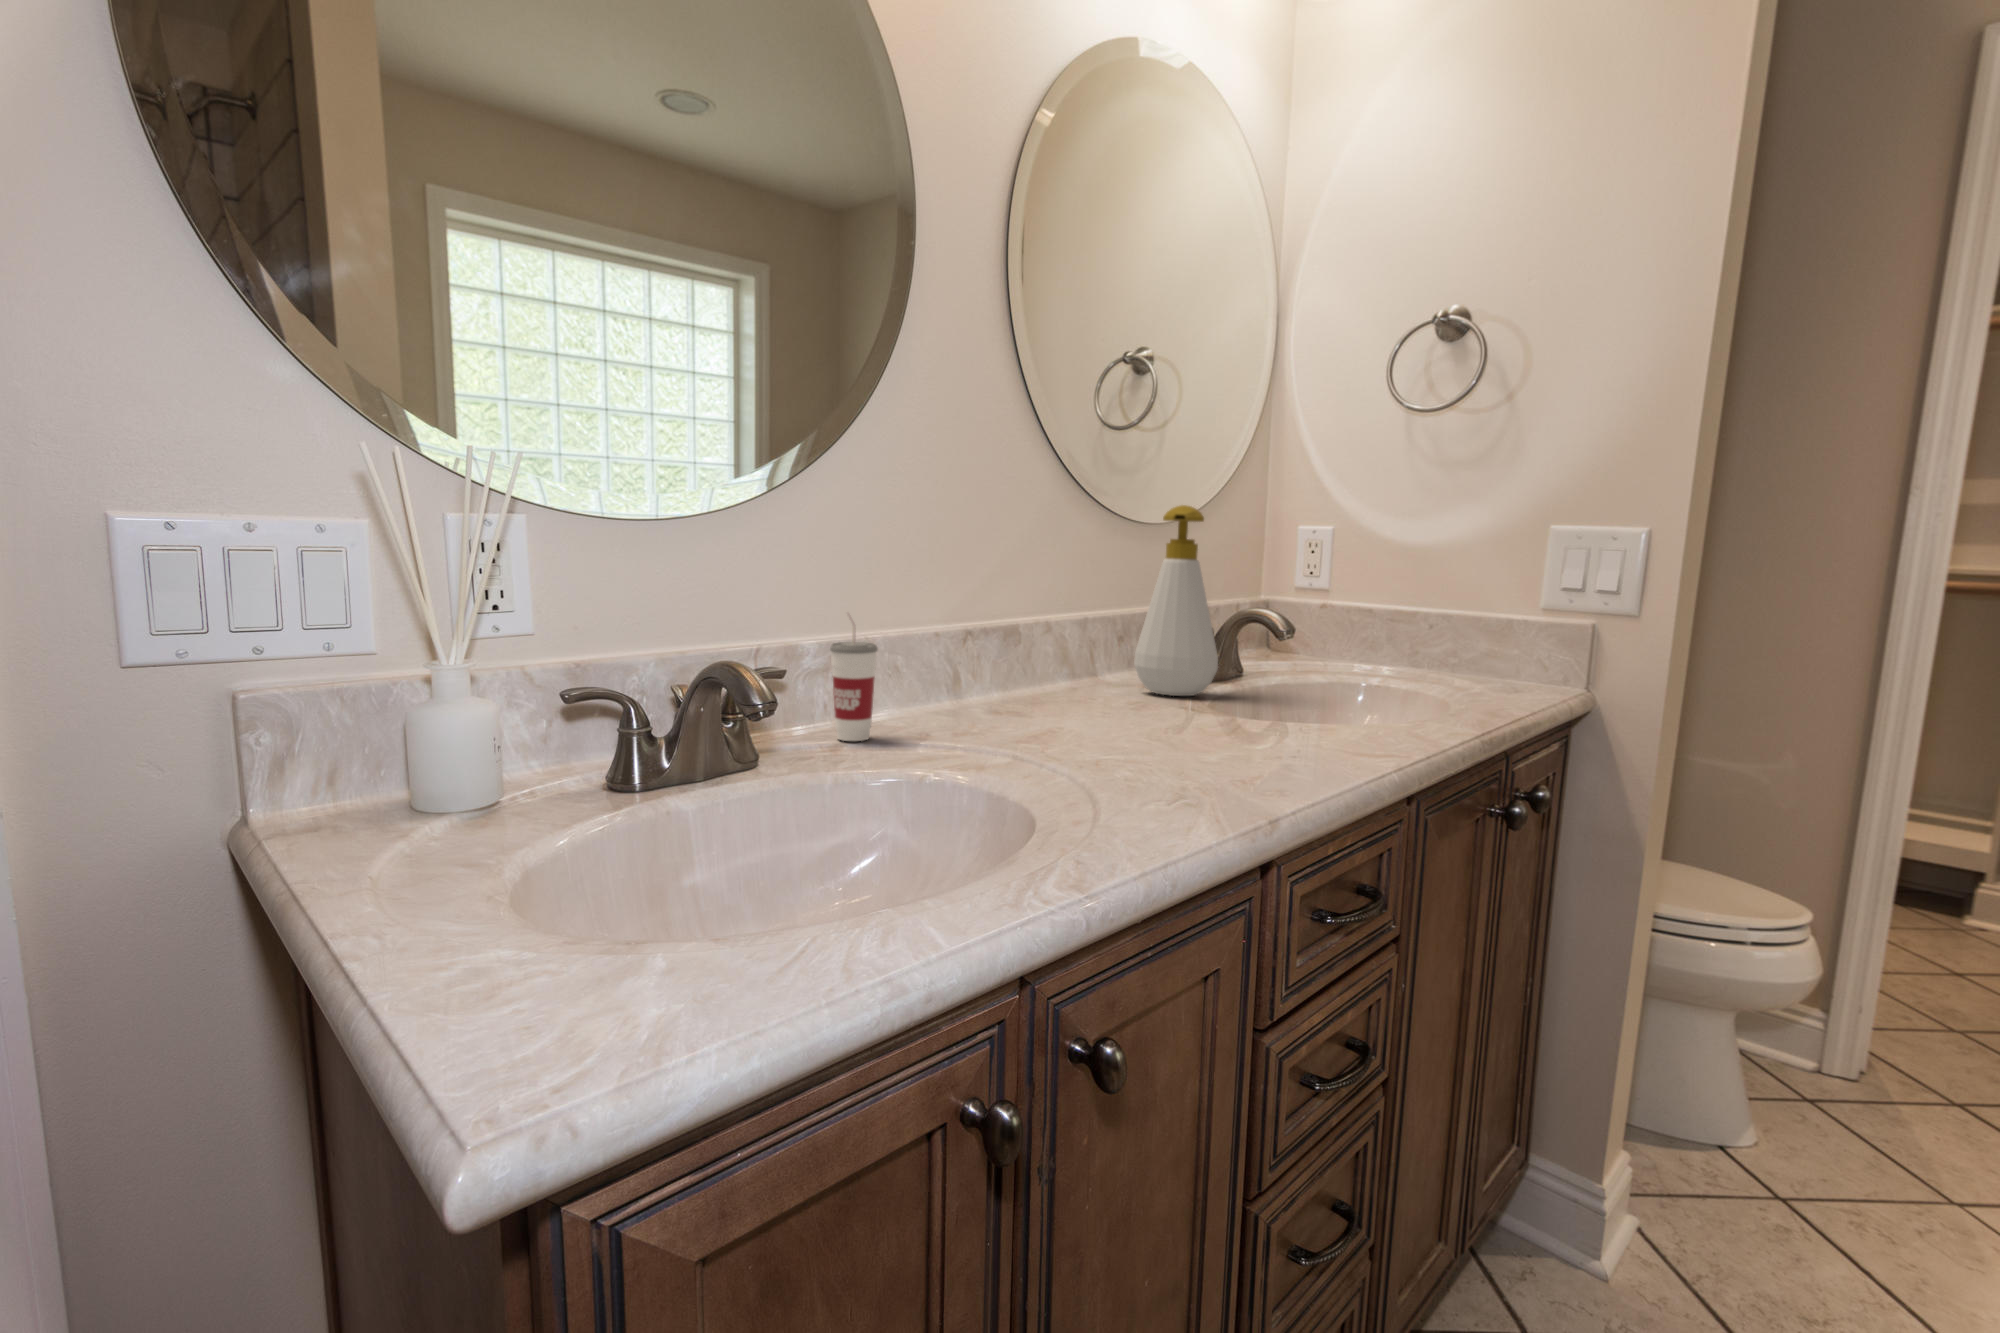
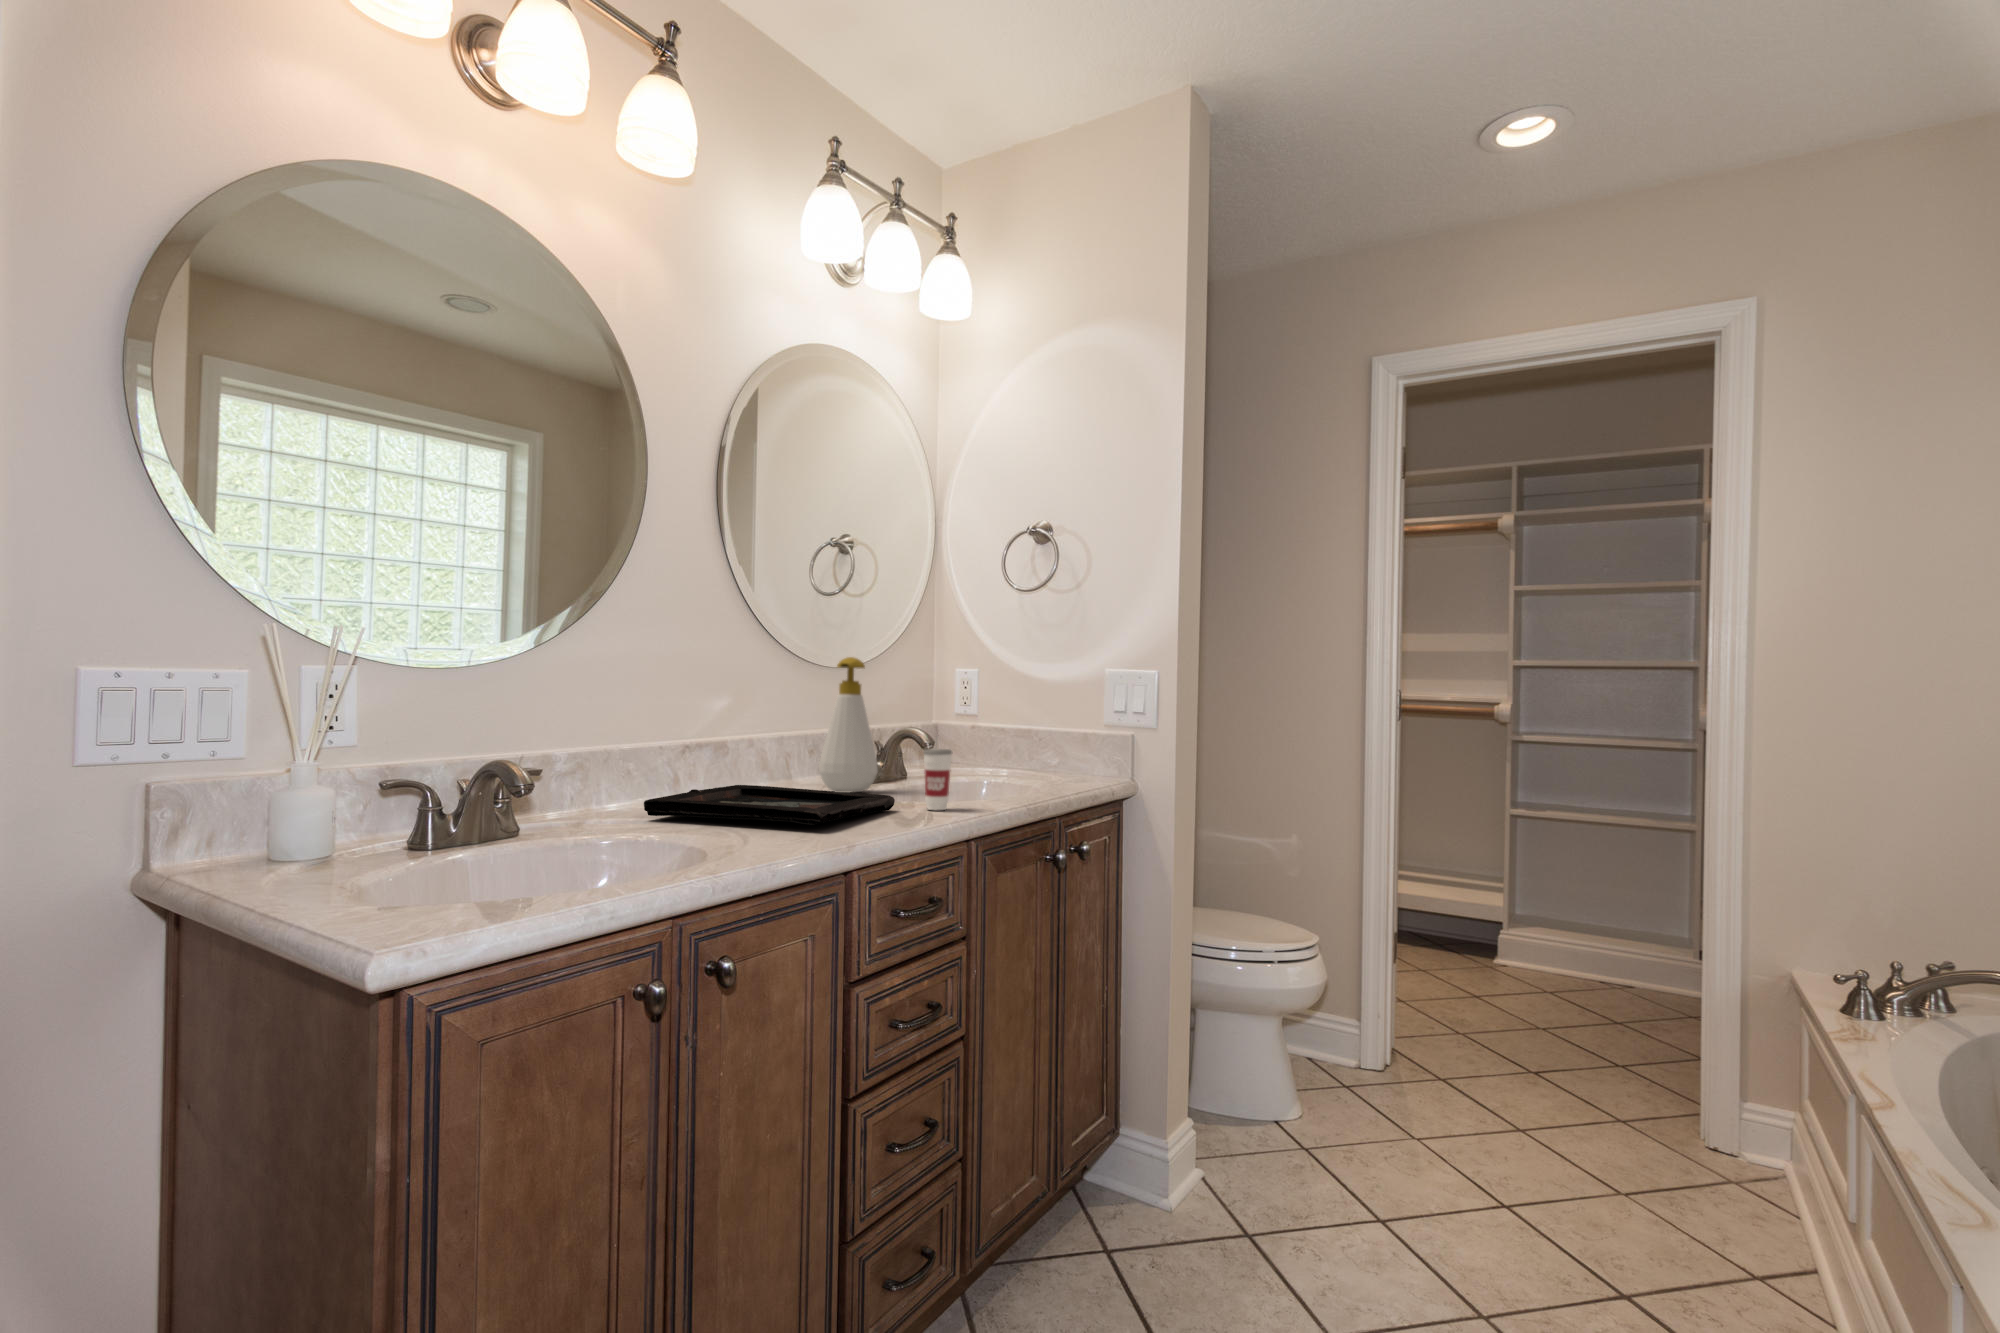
cup: present [830,613,878,741] -> present [923,735,952,810]
decorative tray: none [923,686,1277,771] -> present [644,785,895,825]

